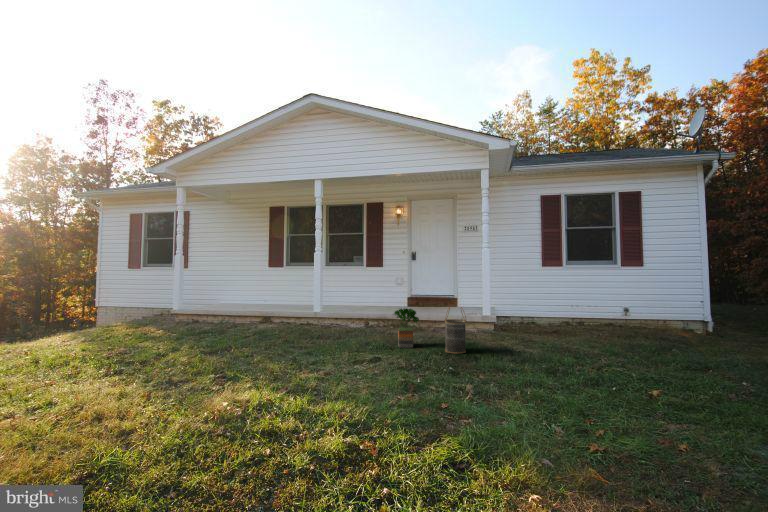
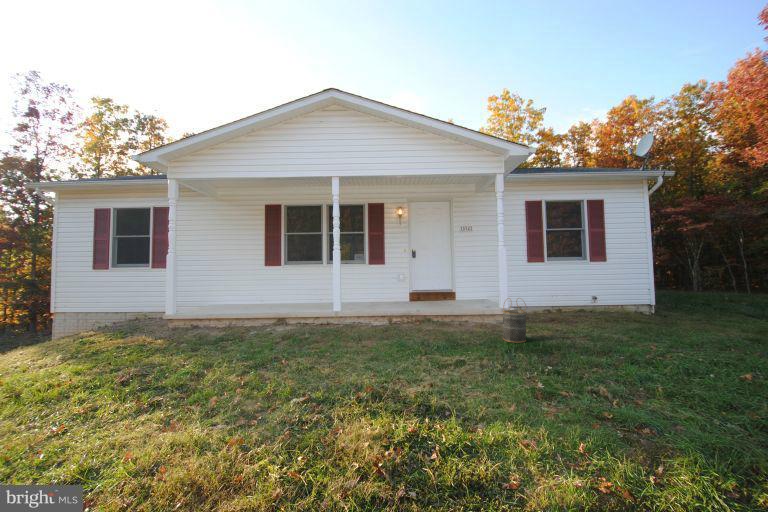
potted tree: present [394,308,419,348] -> none [449,301,478,340]

